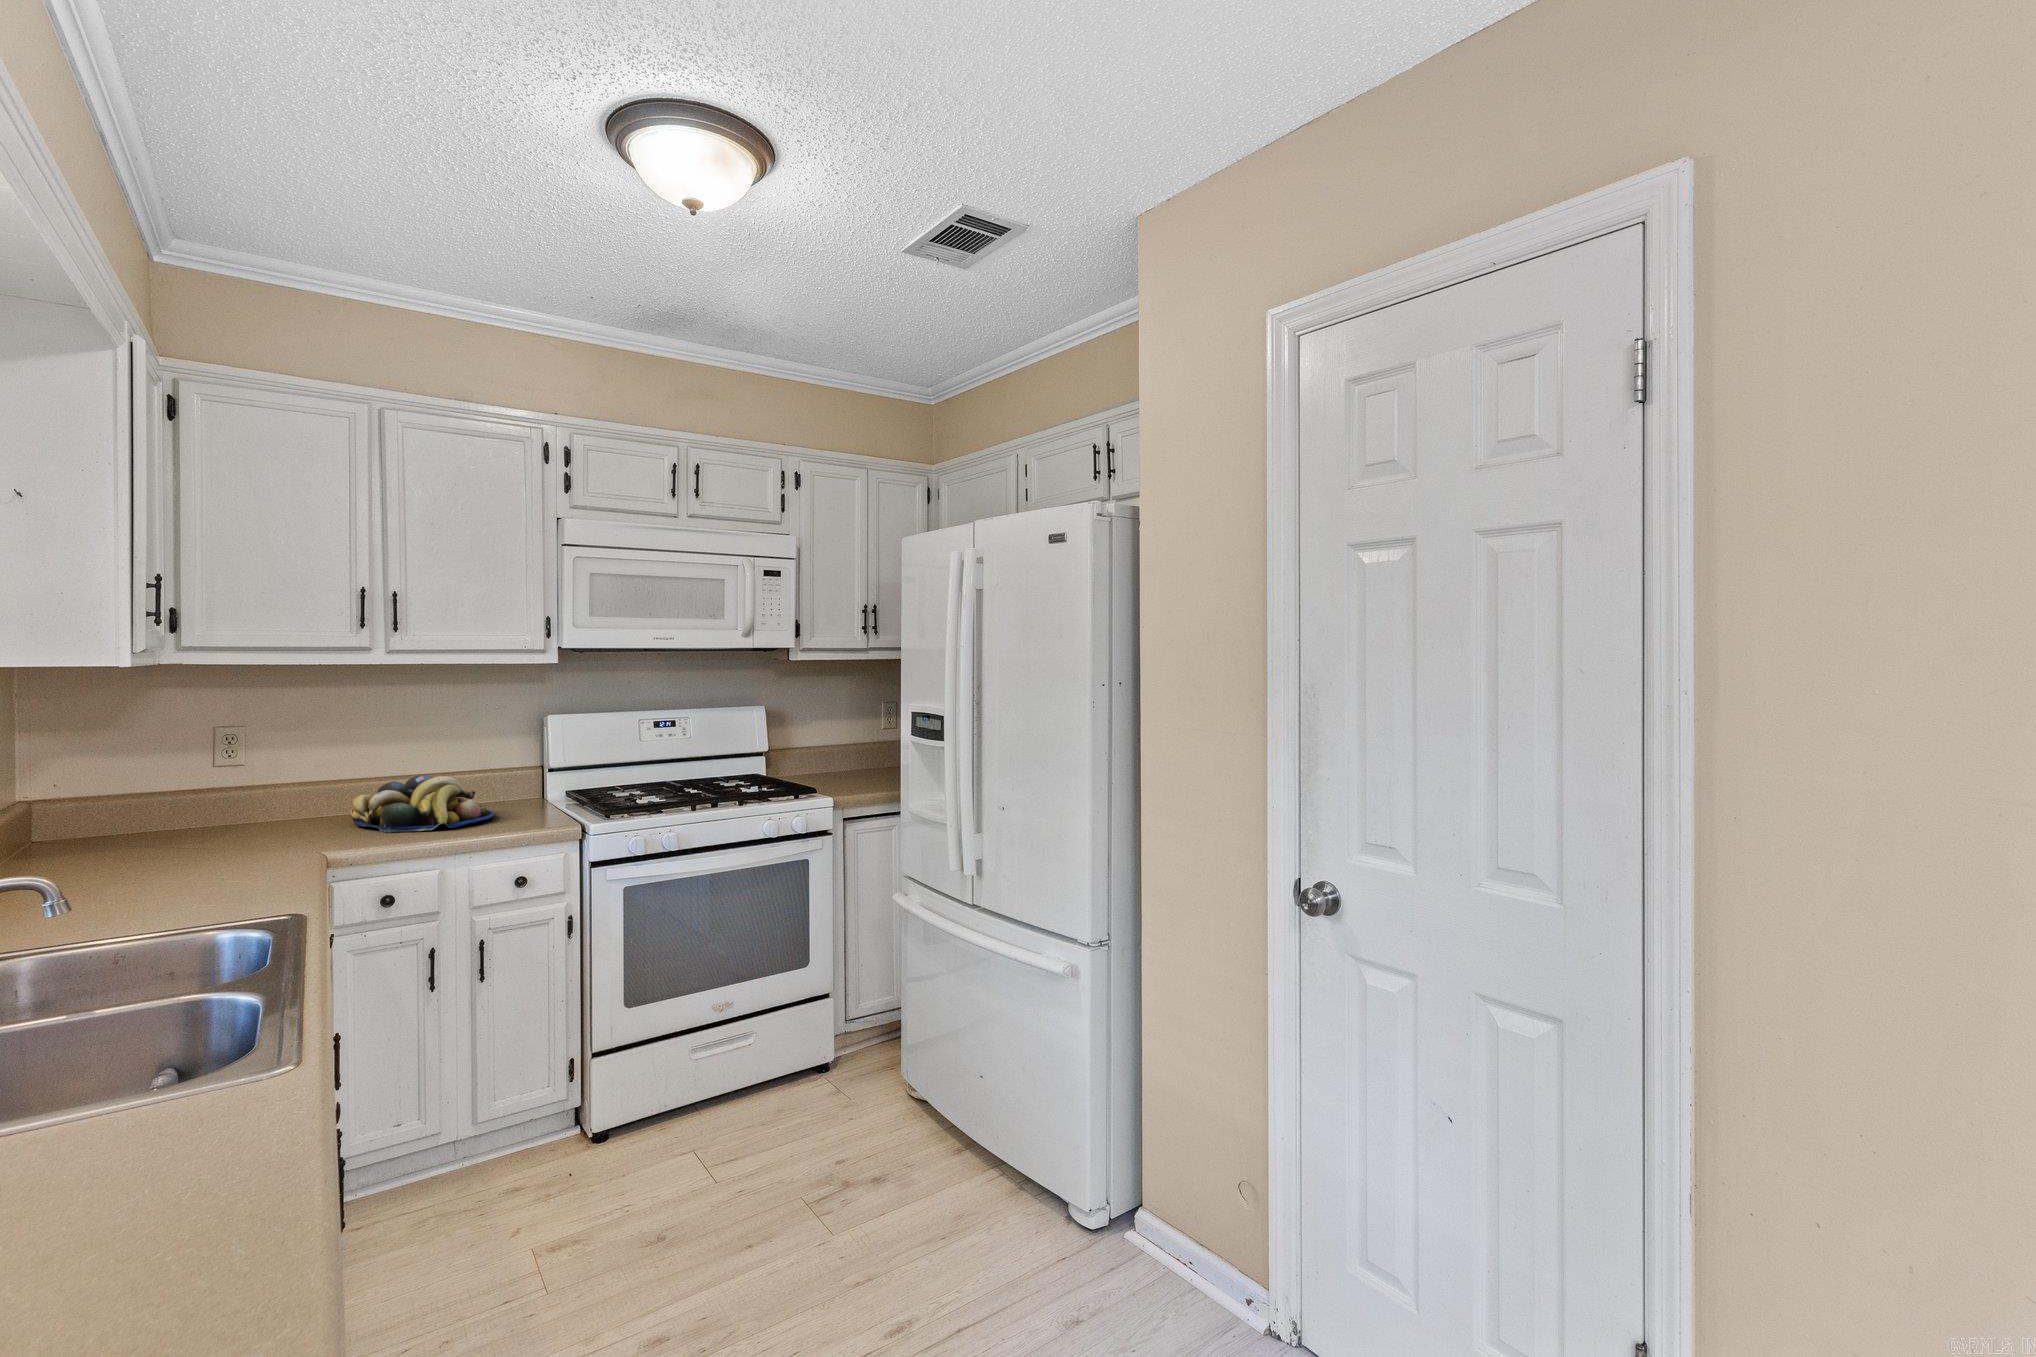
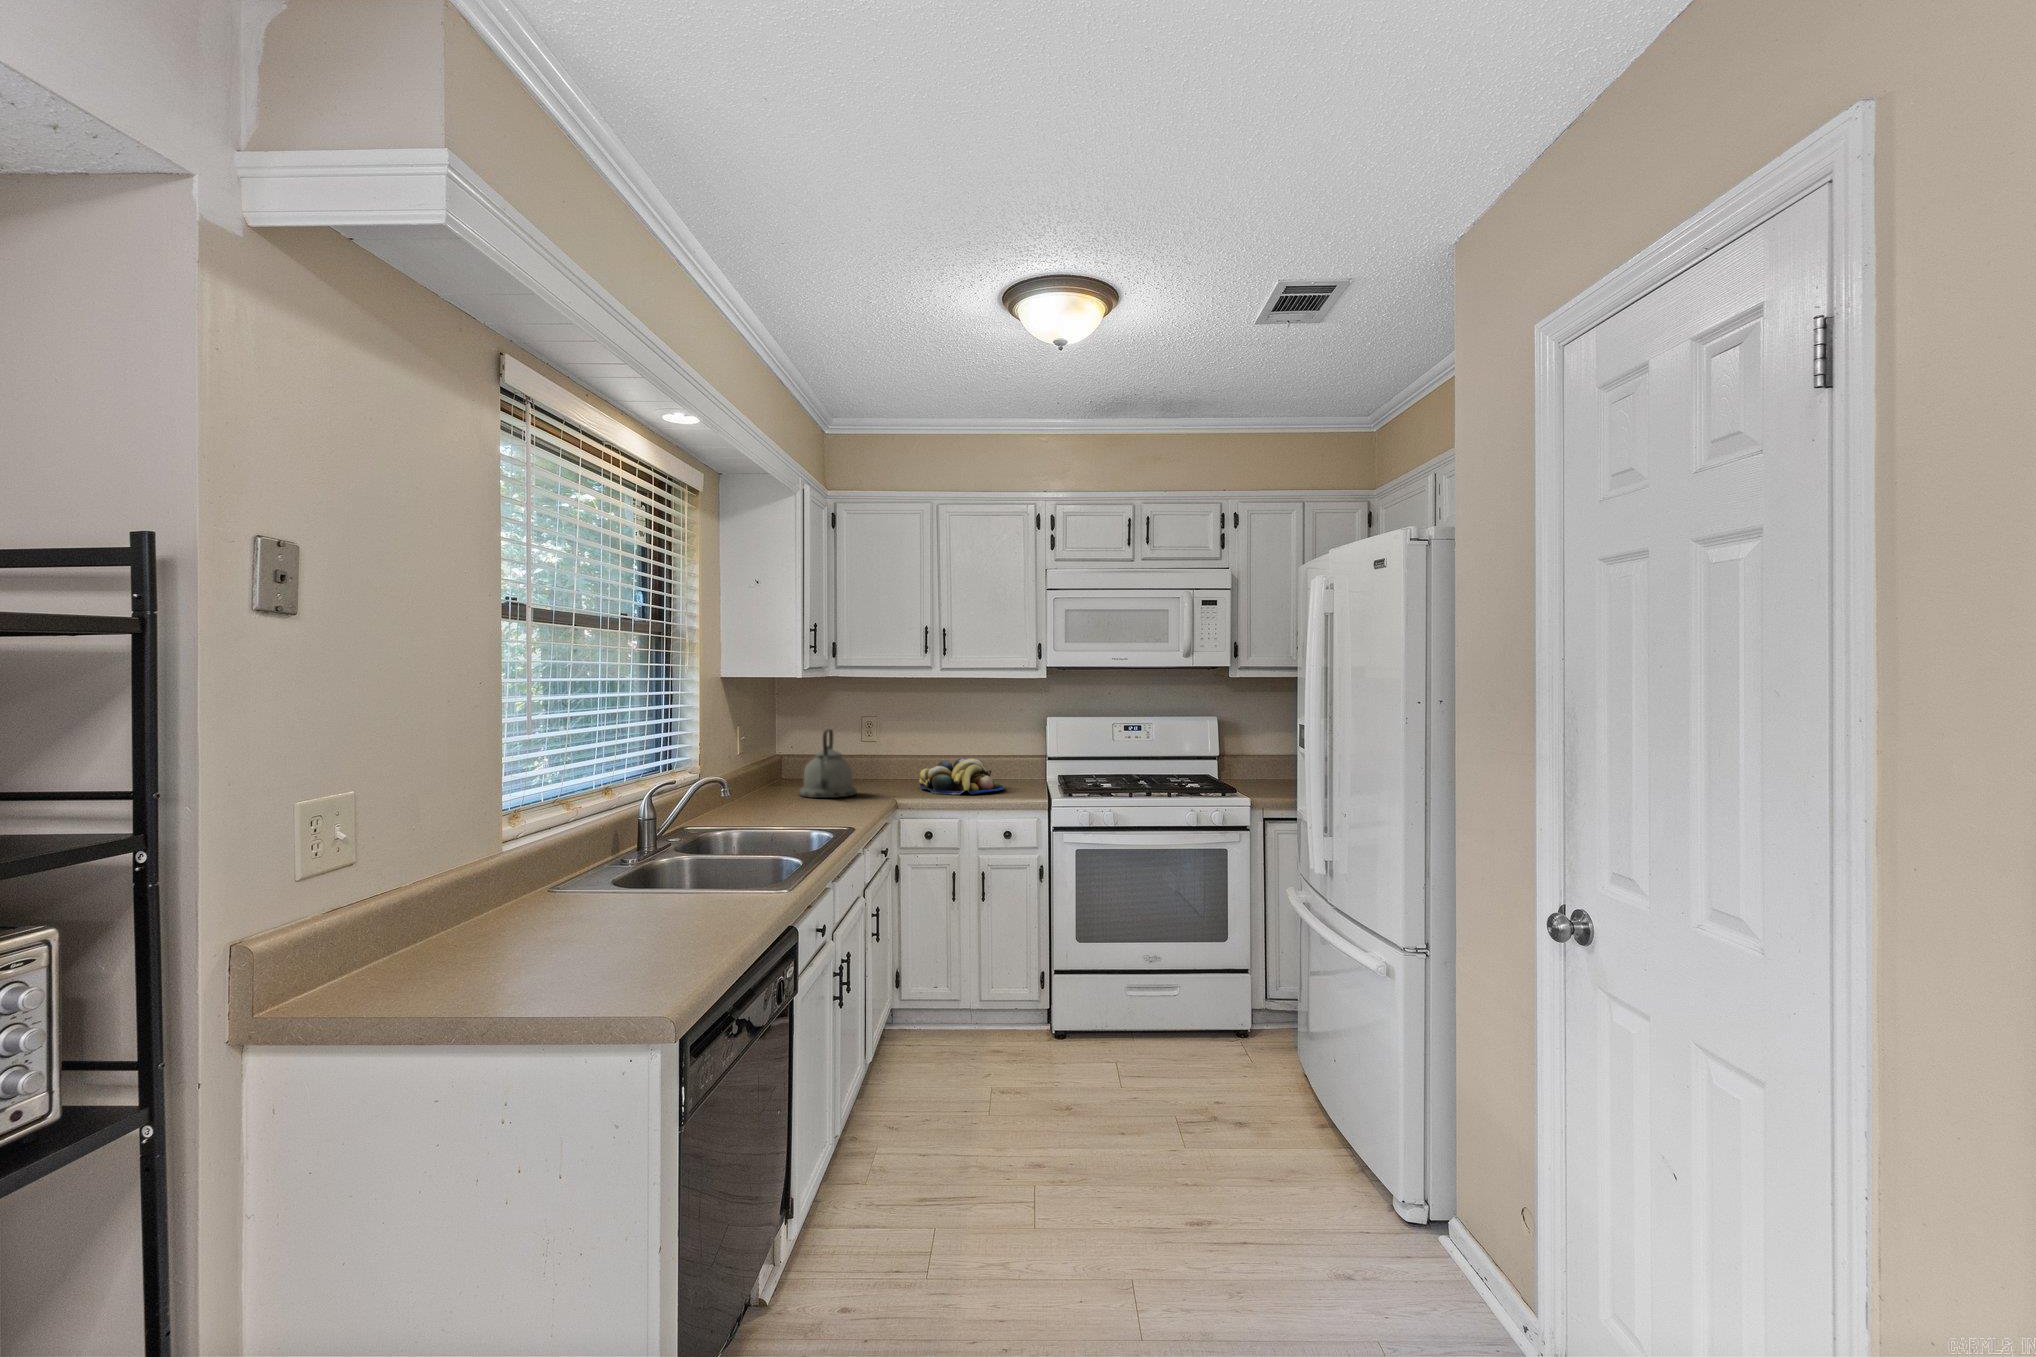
kettle: none [125,747,248,863] -> present [799,729,857,798]

